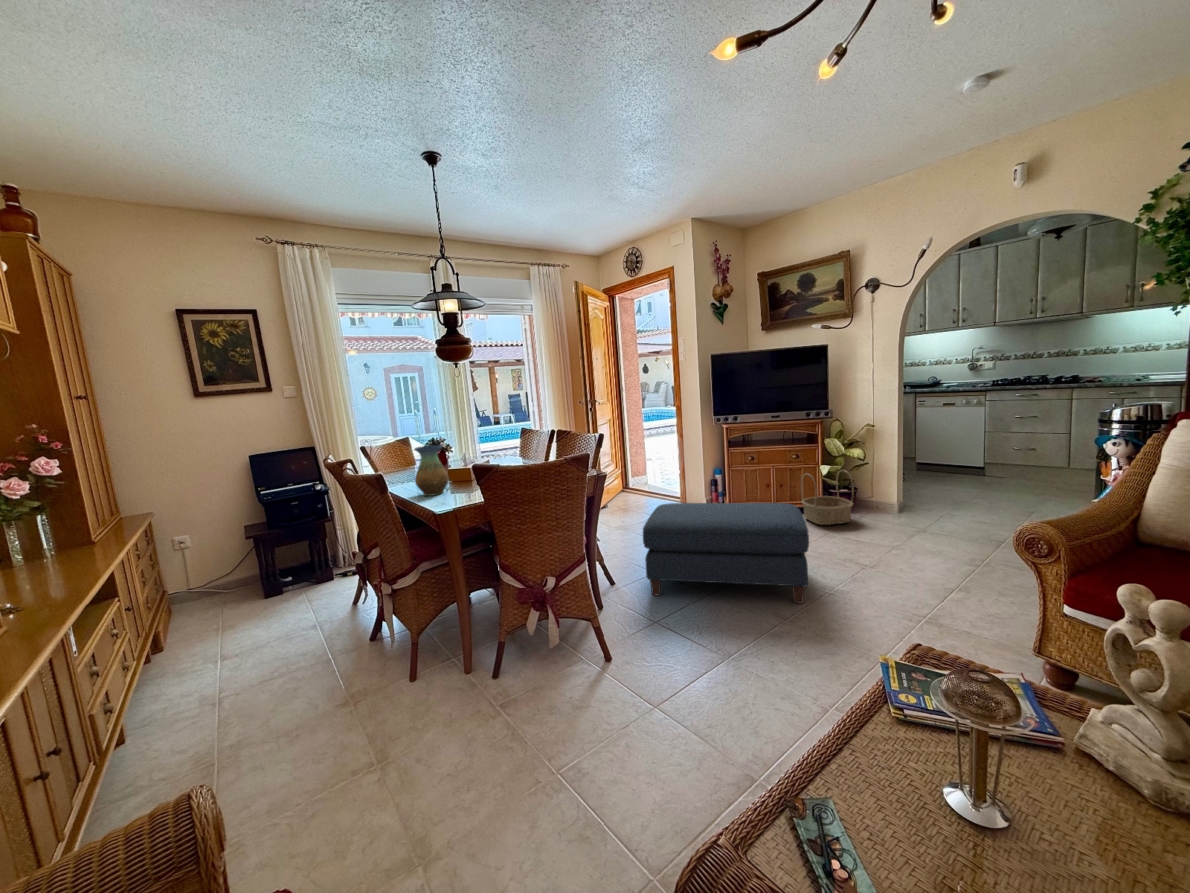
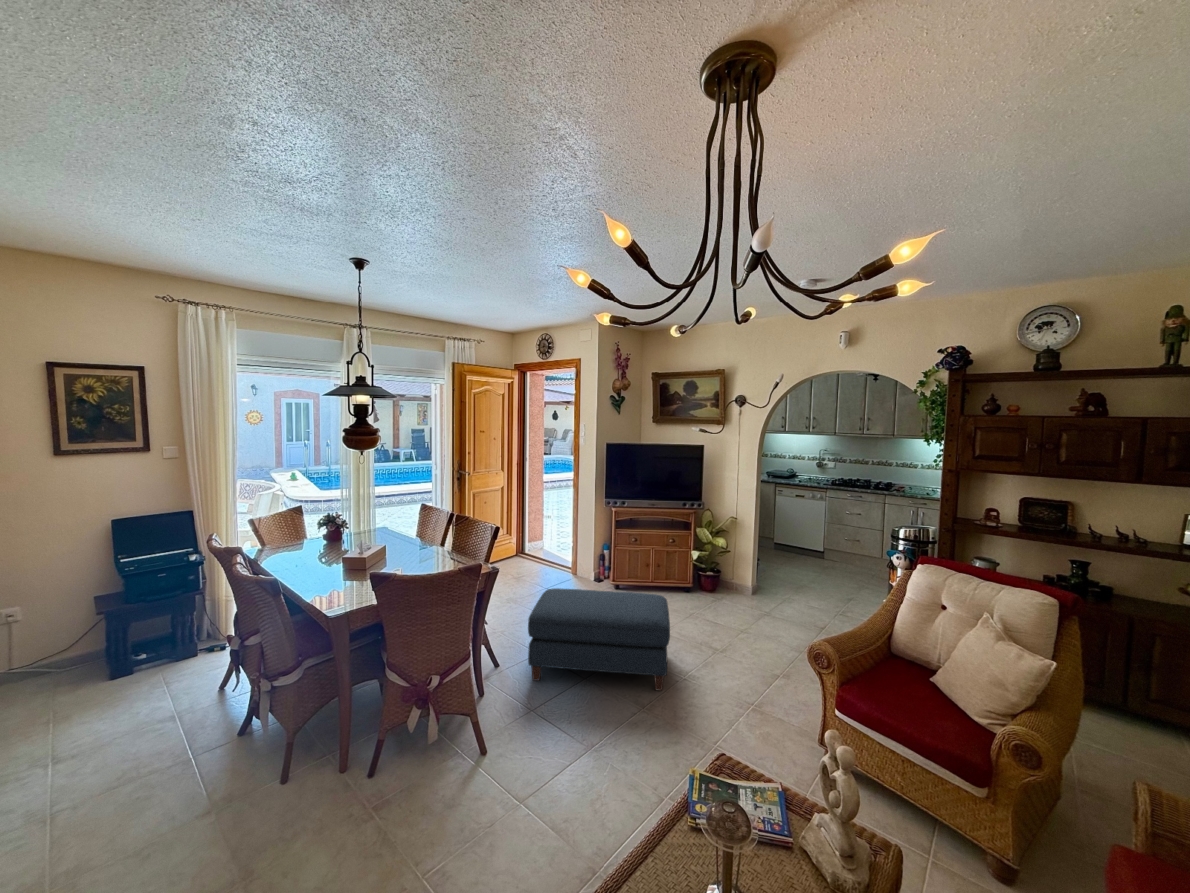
vase: present [414,445,449,496] -> none [306,535,342,587]
basket: present [801,470,854,525] -> none [675,555,717,605]

